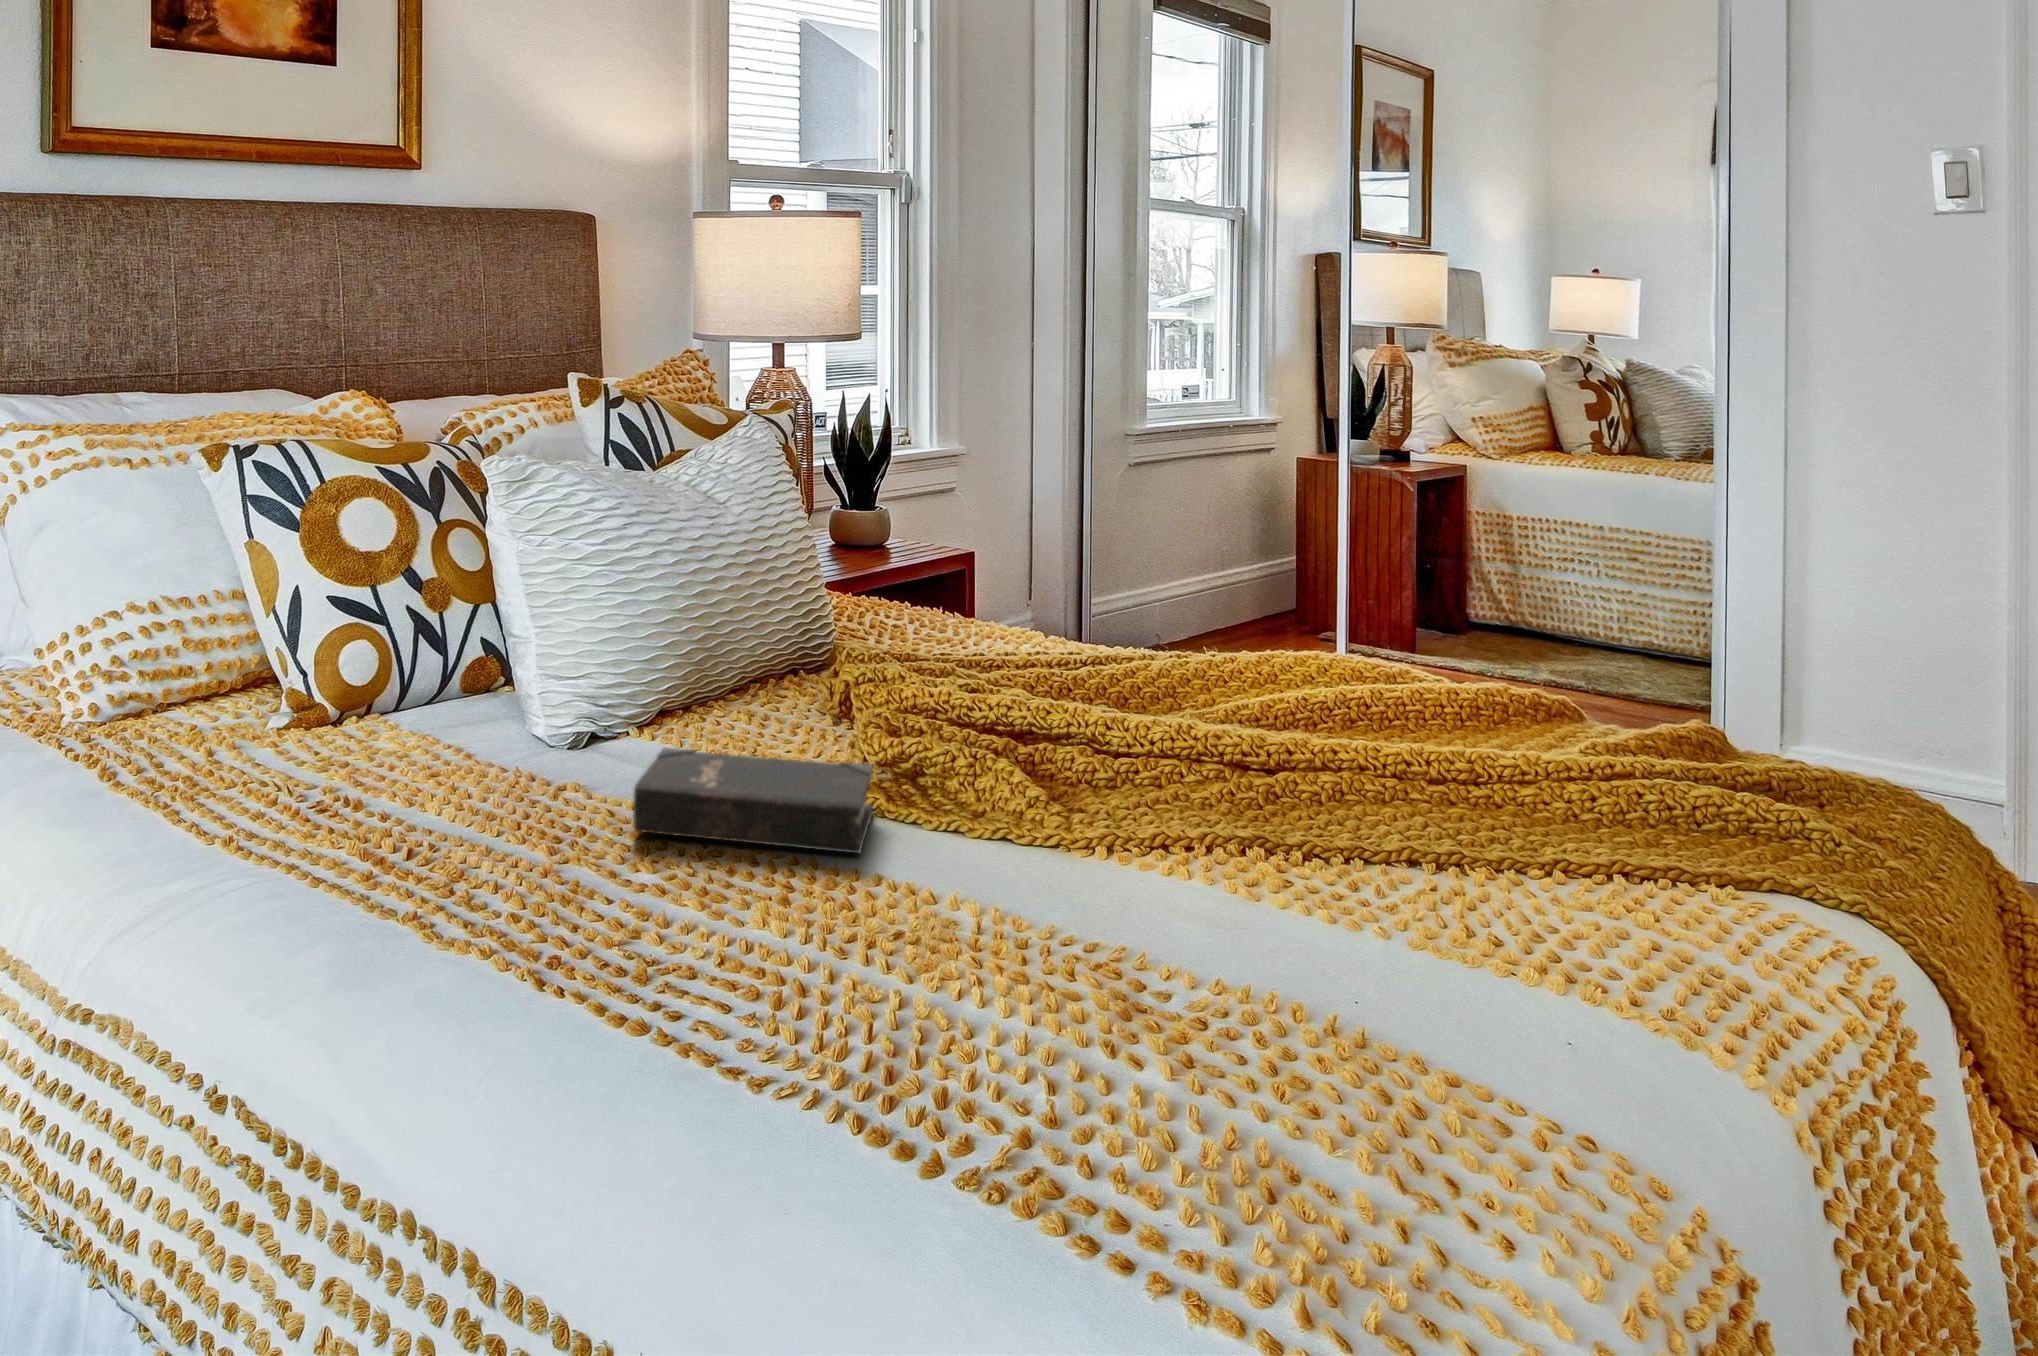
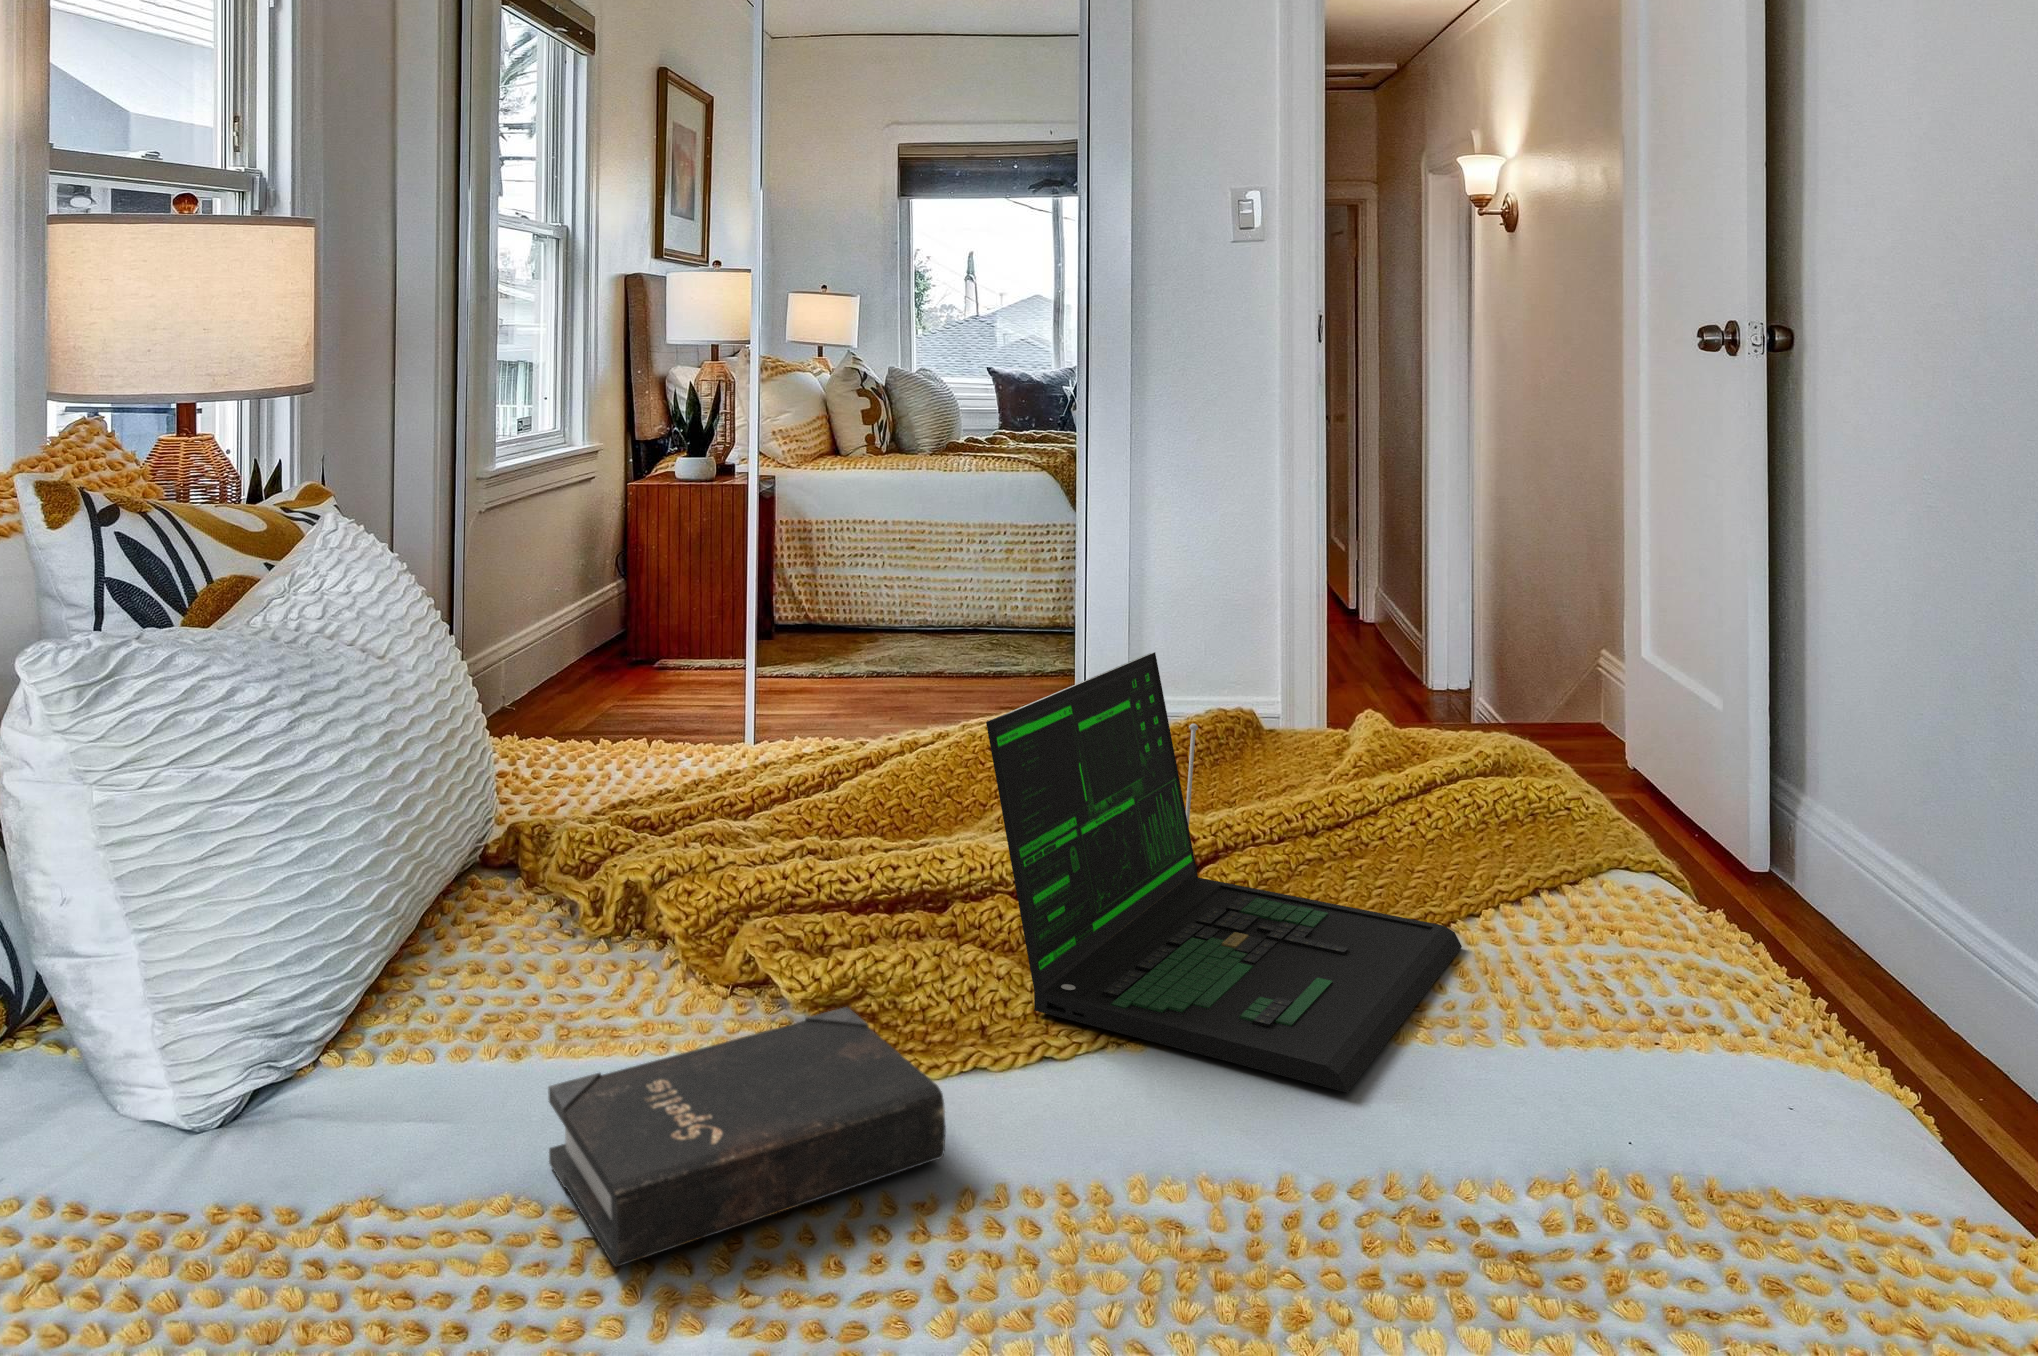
laptop: none [1025,584,1501,915] -> present [986,652,1462,1093]

